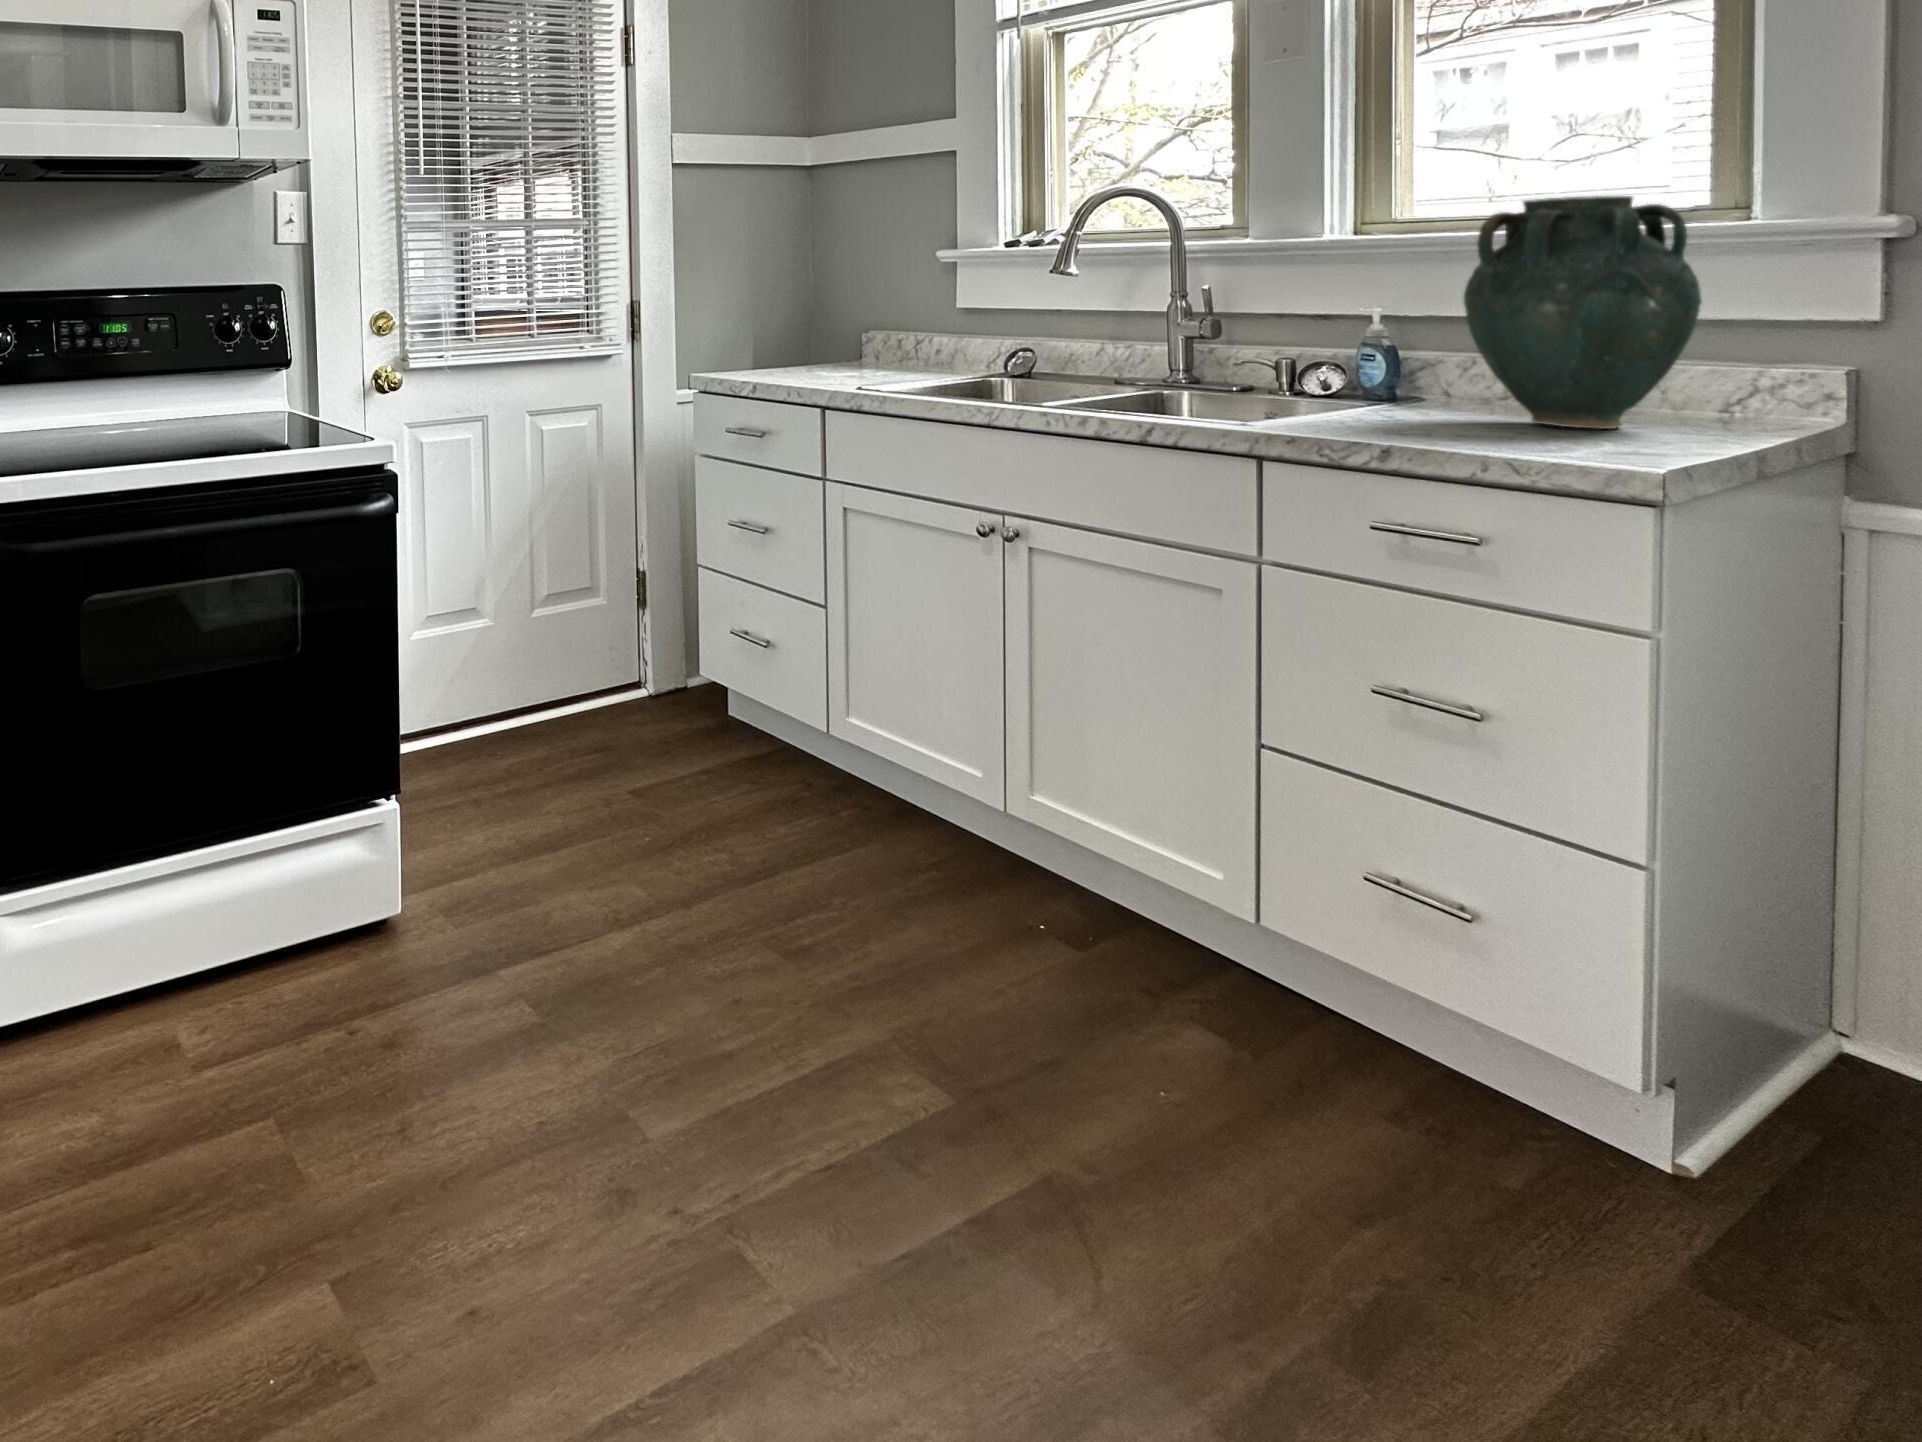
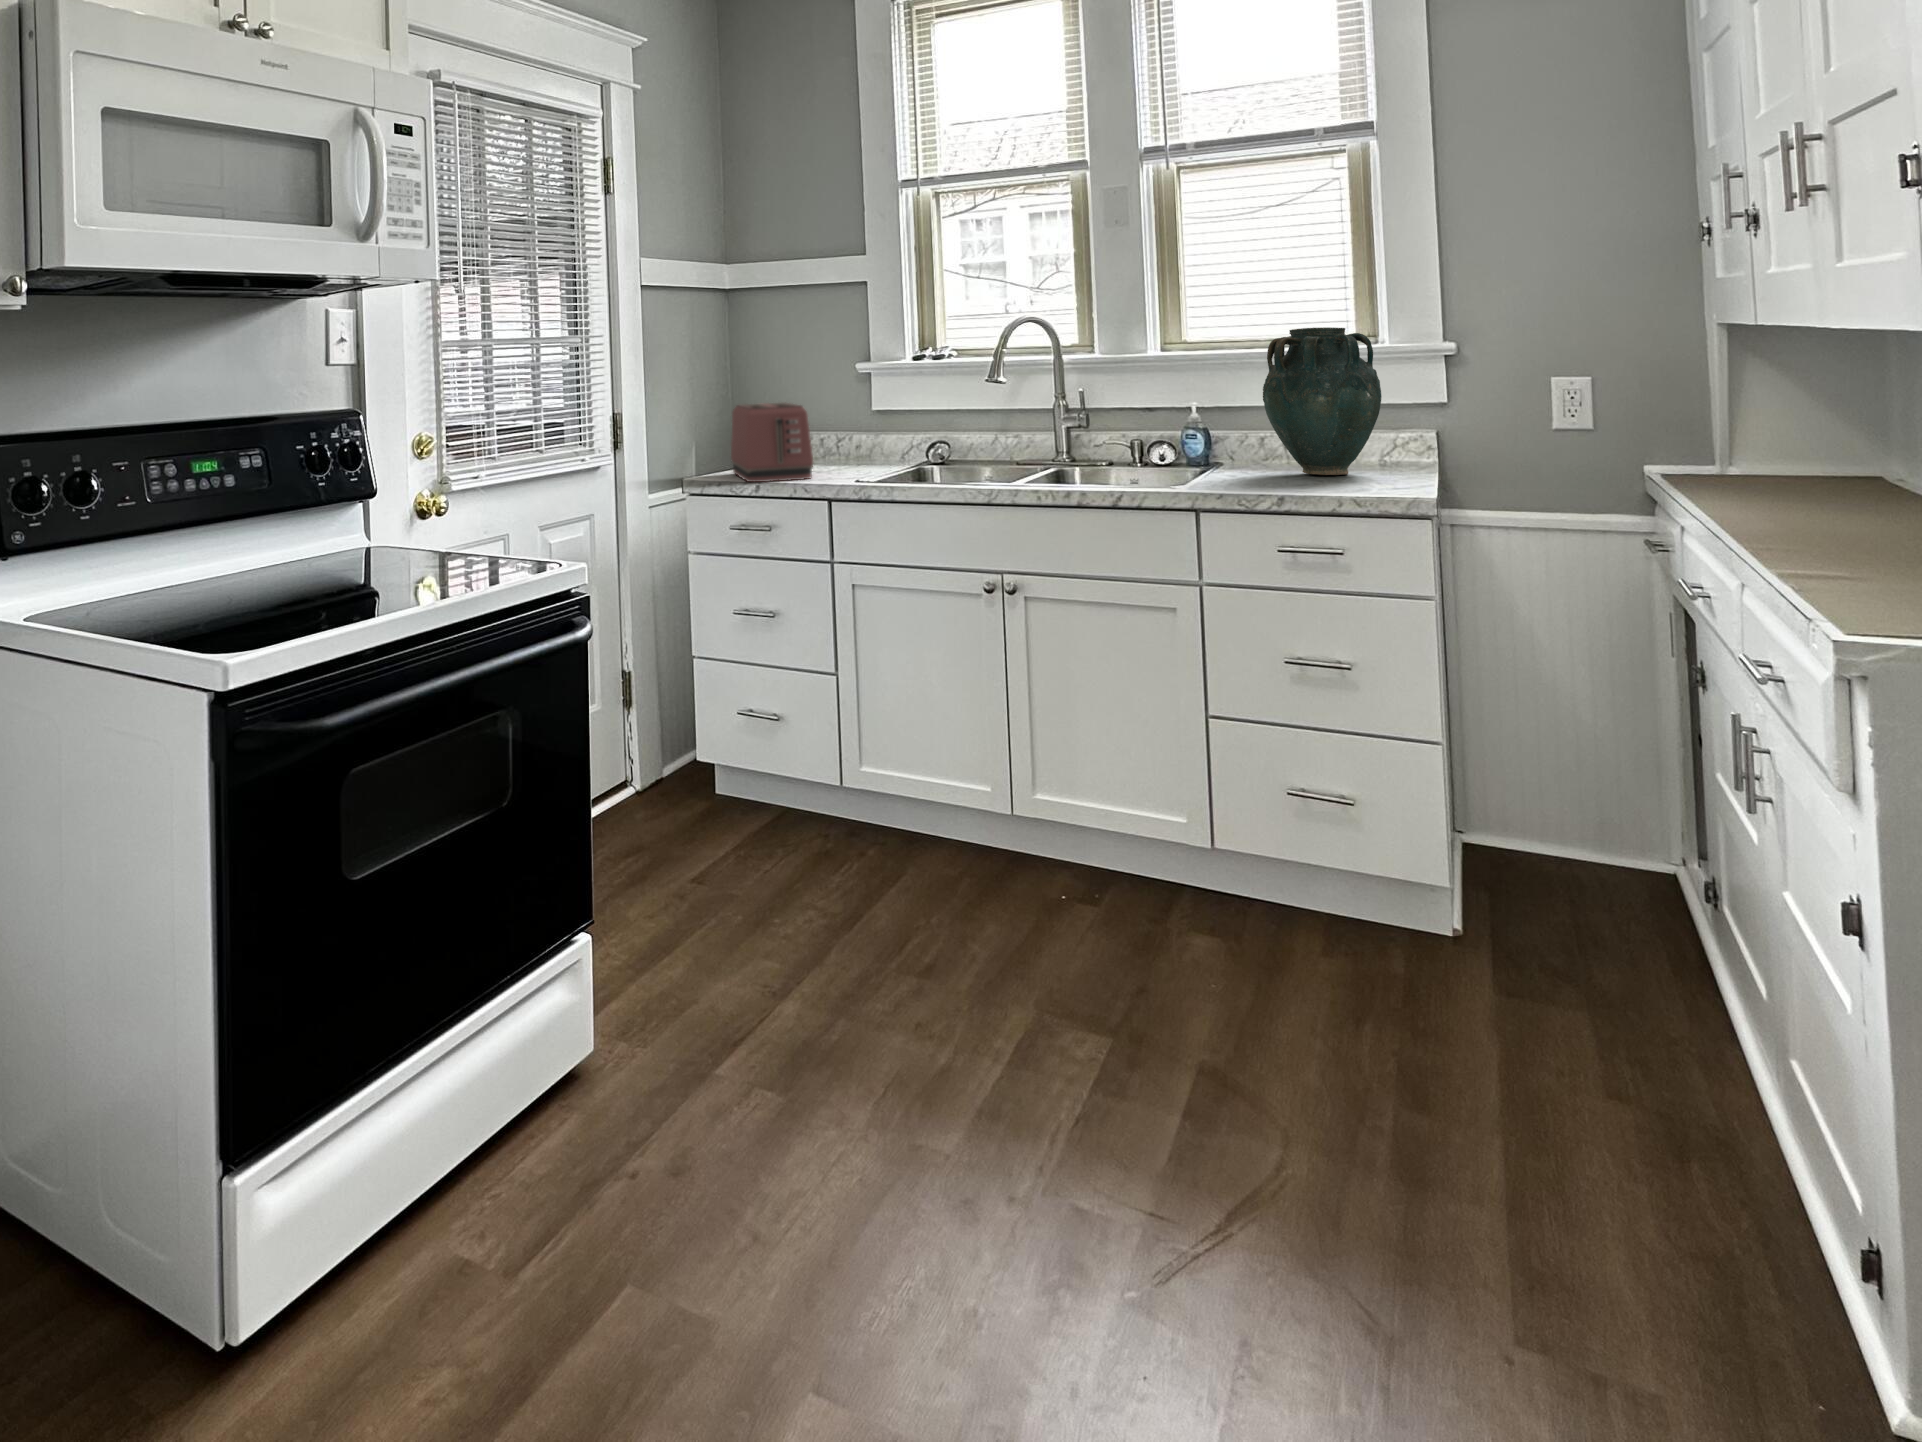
toaster: none [761,294,851,382] -> present [731,403,813,482]

